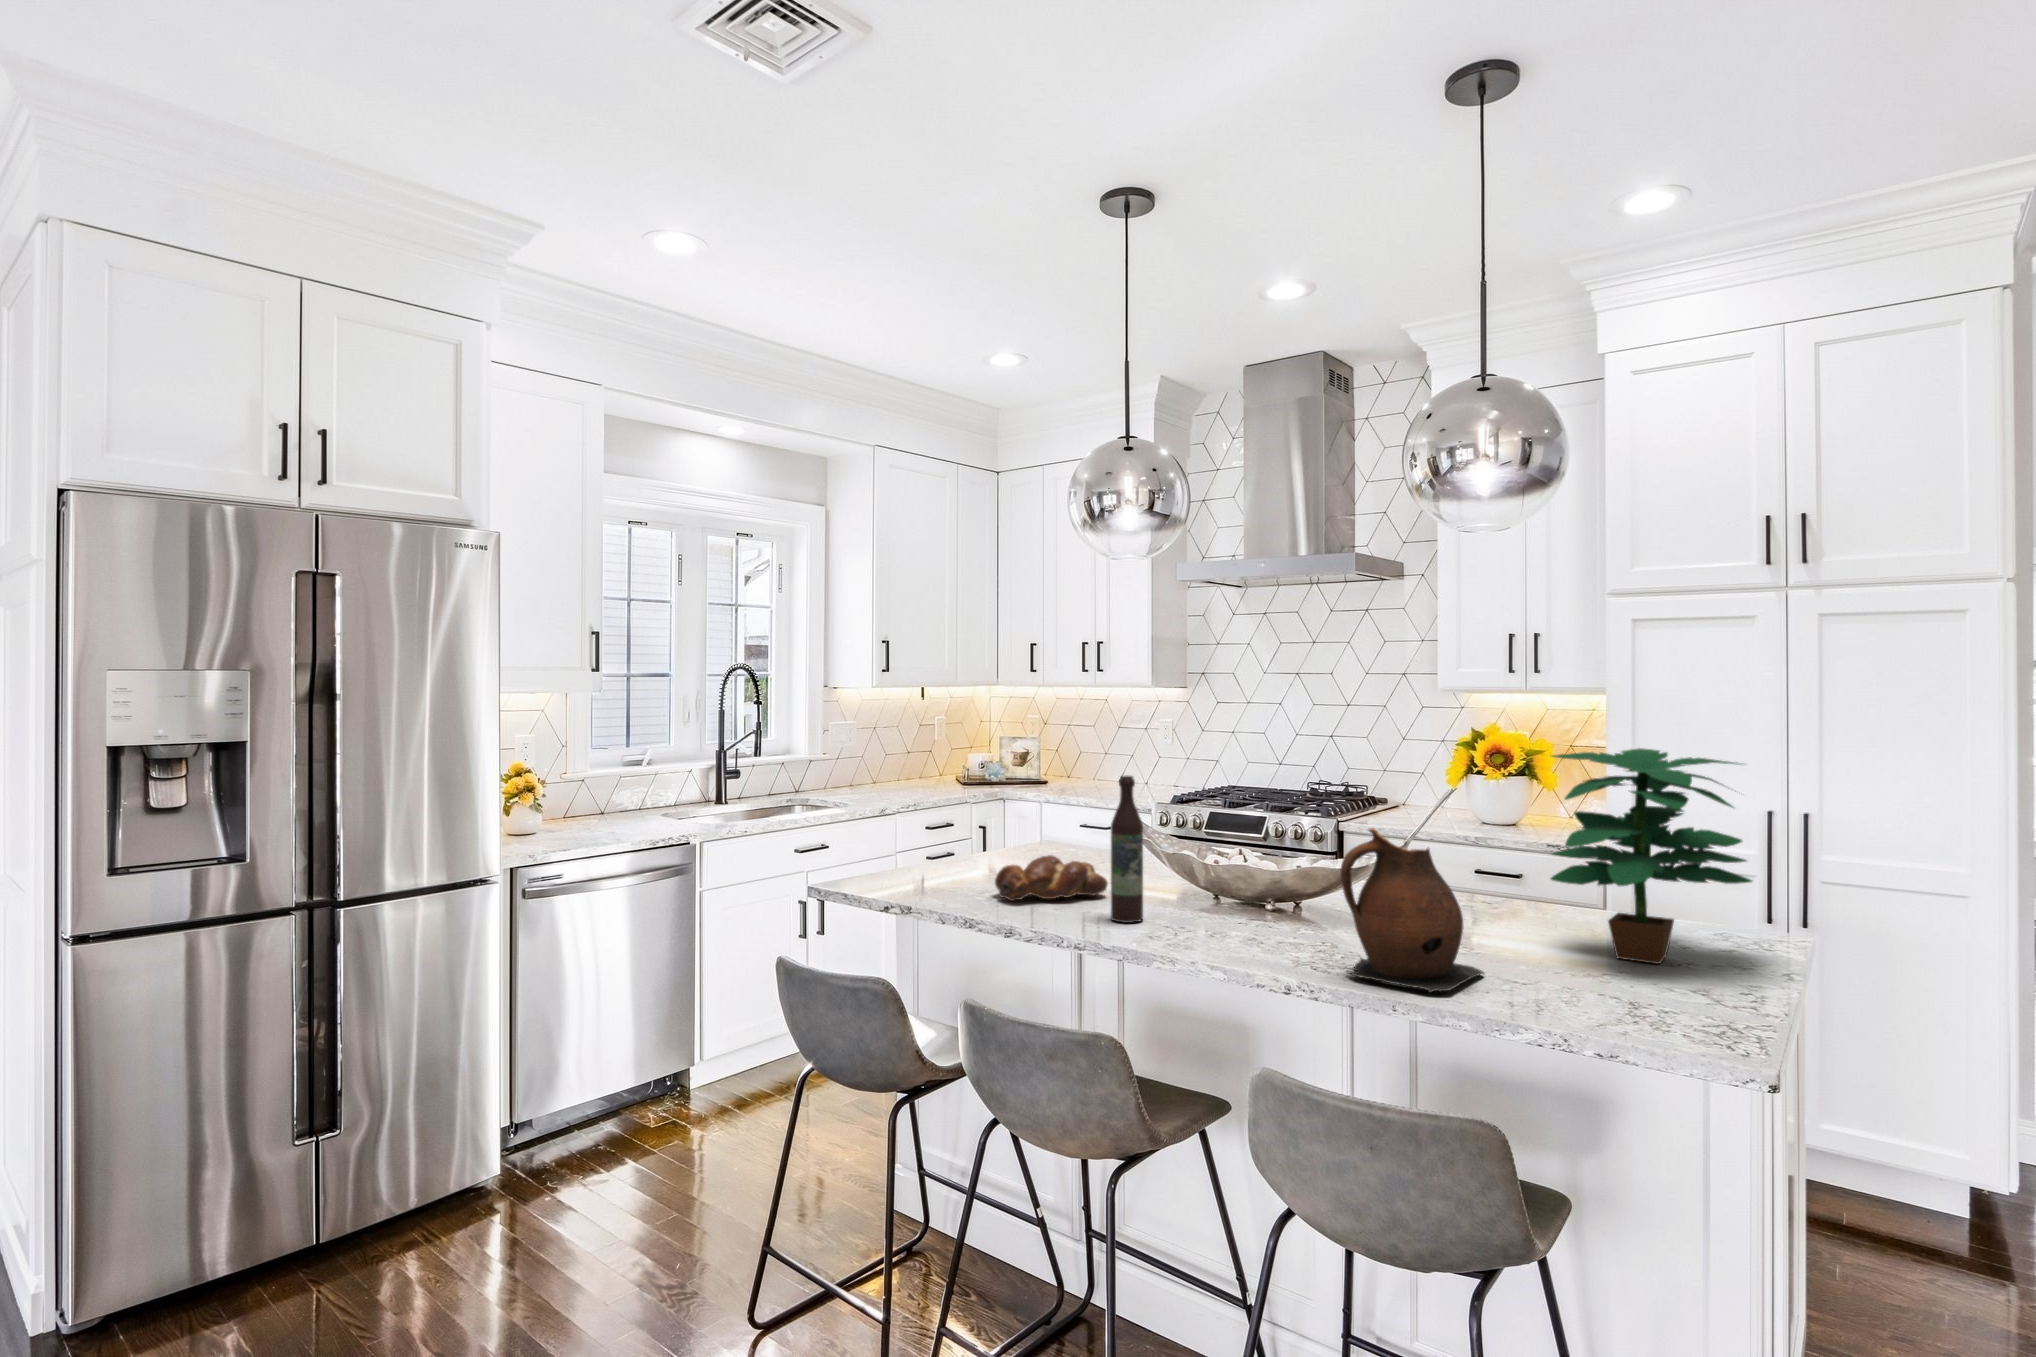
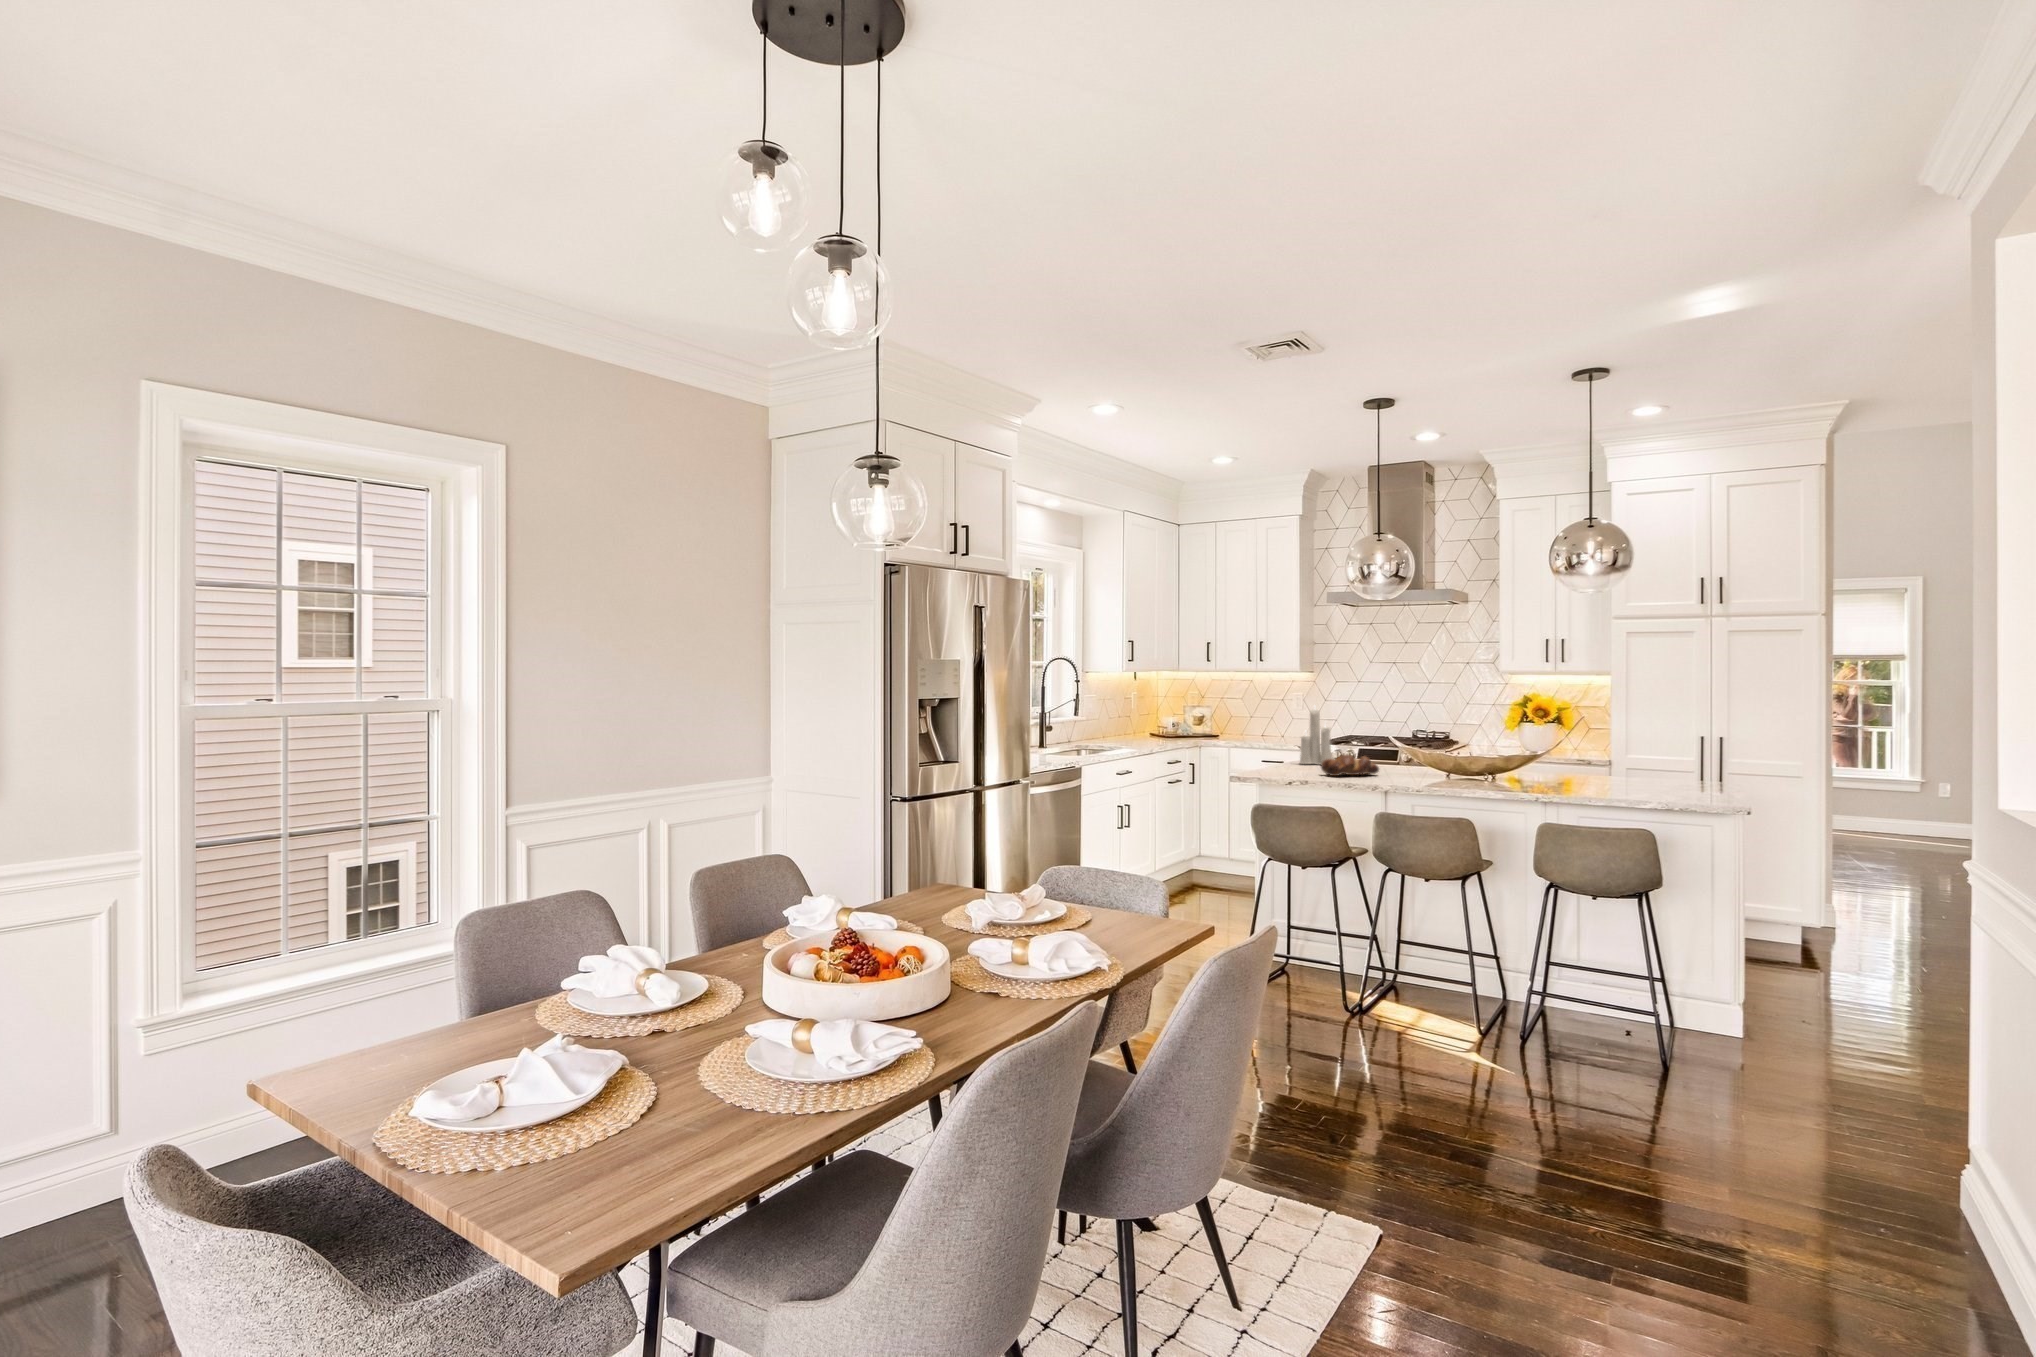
candle: none [1021,743,1076,863] -> present [1300,710,1331,765]
potted plant: present [1551,748,1752,964] -> none [1618,695,1715,791]
wine bottle: present [1111,776,1143,923] -> none [1398,710,1415,782]
ceramic pitcher: present [1341,828,1484,993] -> none [1536,728,1600,797]

